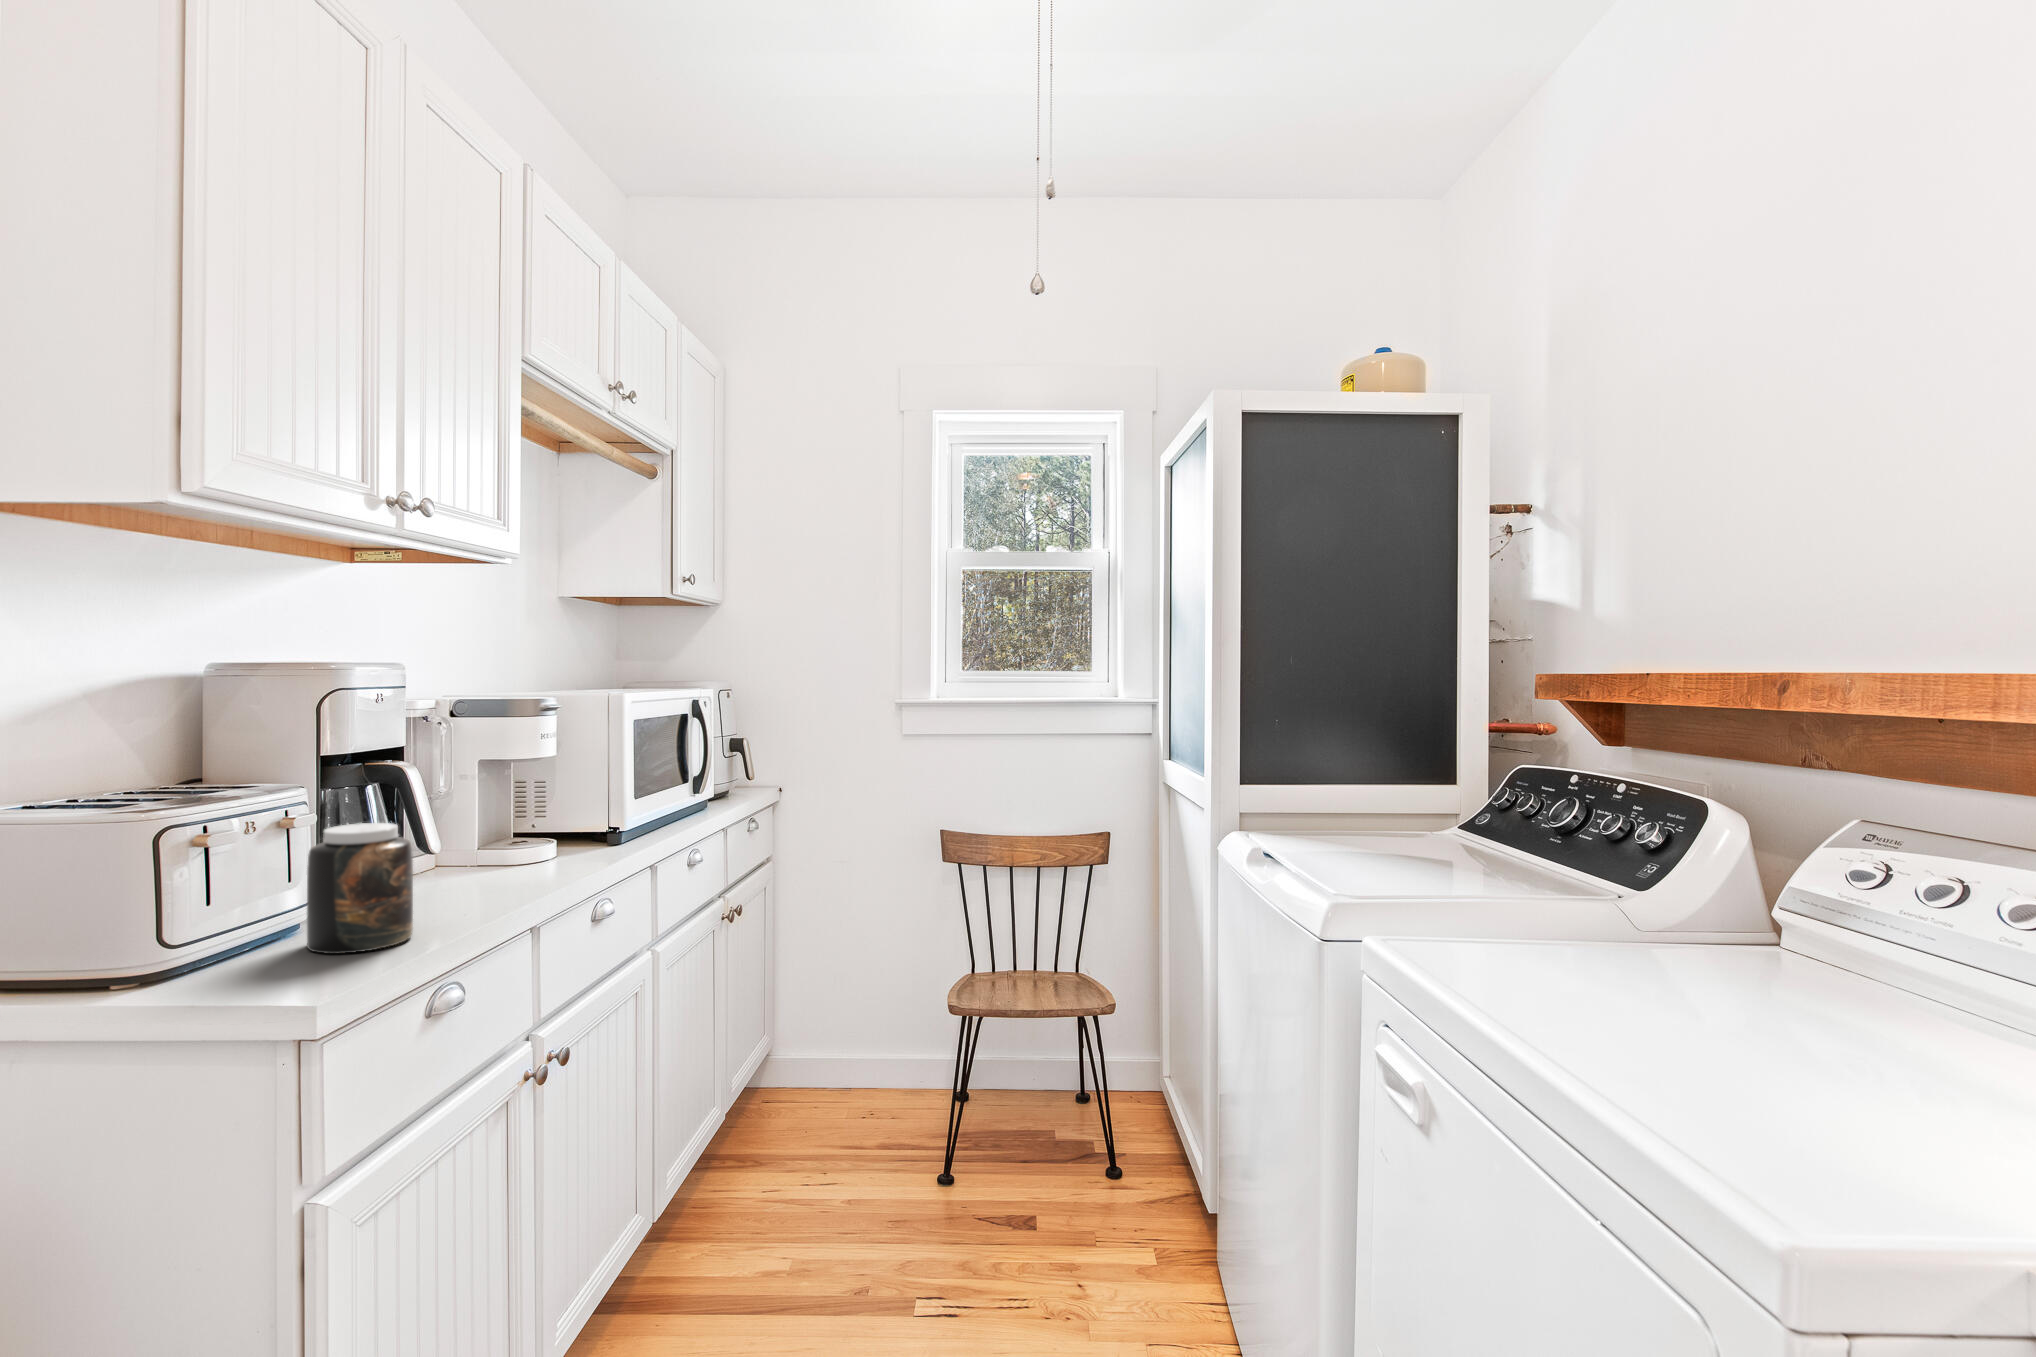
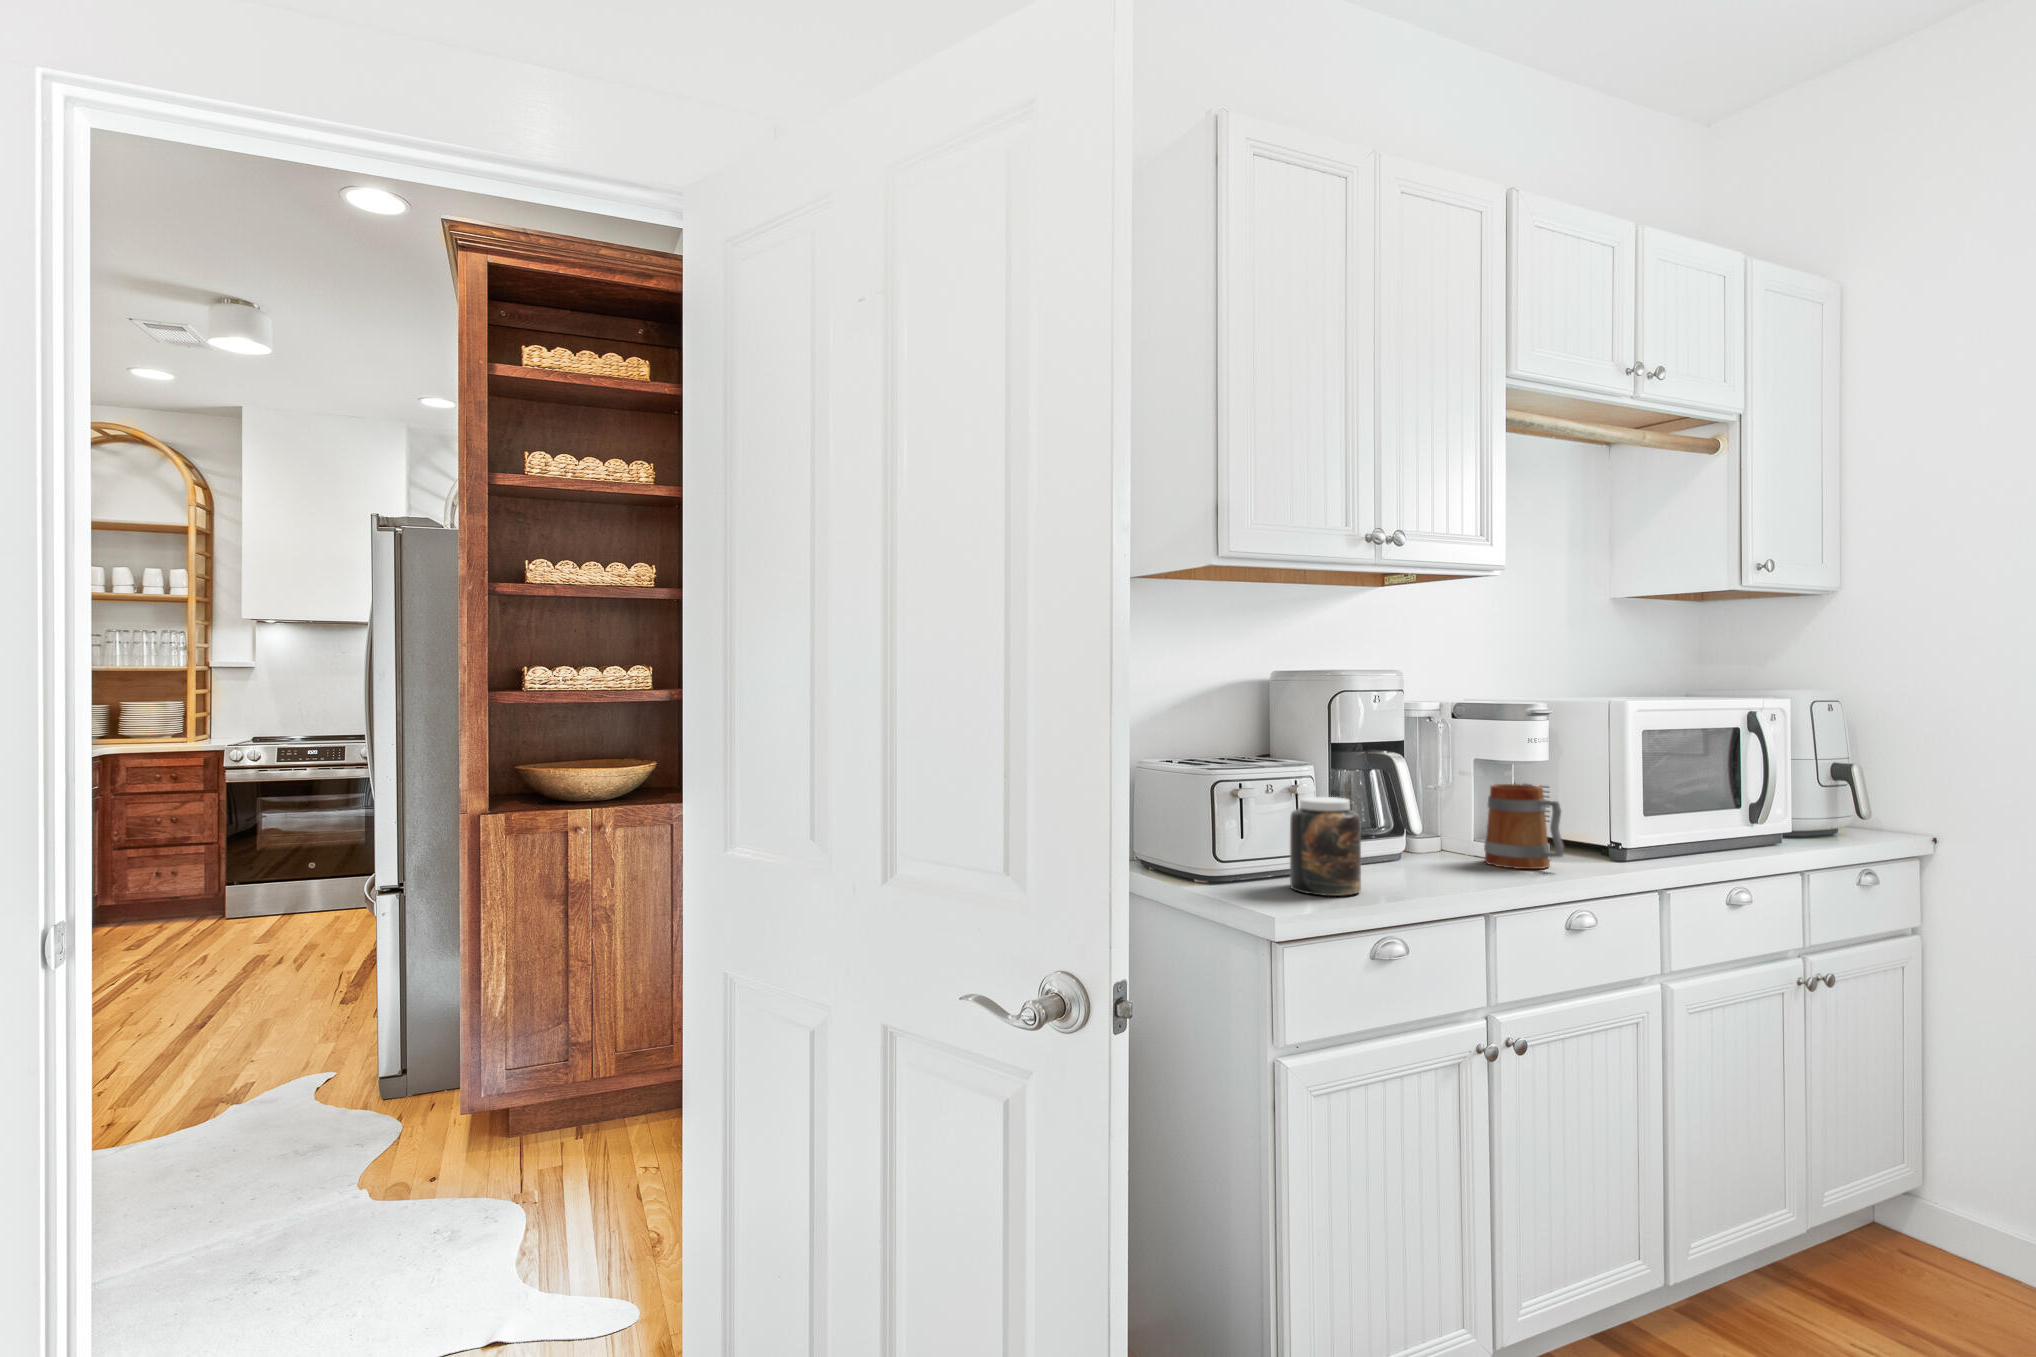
mug: none [498,782,586,871] -> present [1484,784,1564,869]

